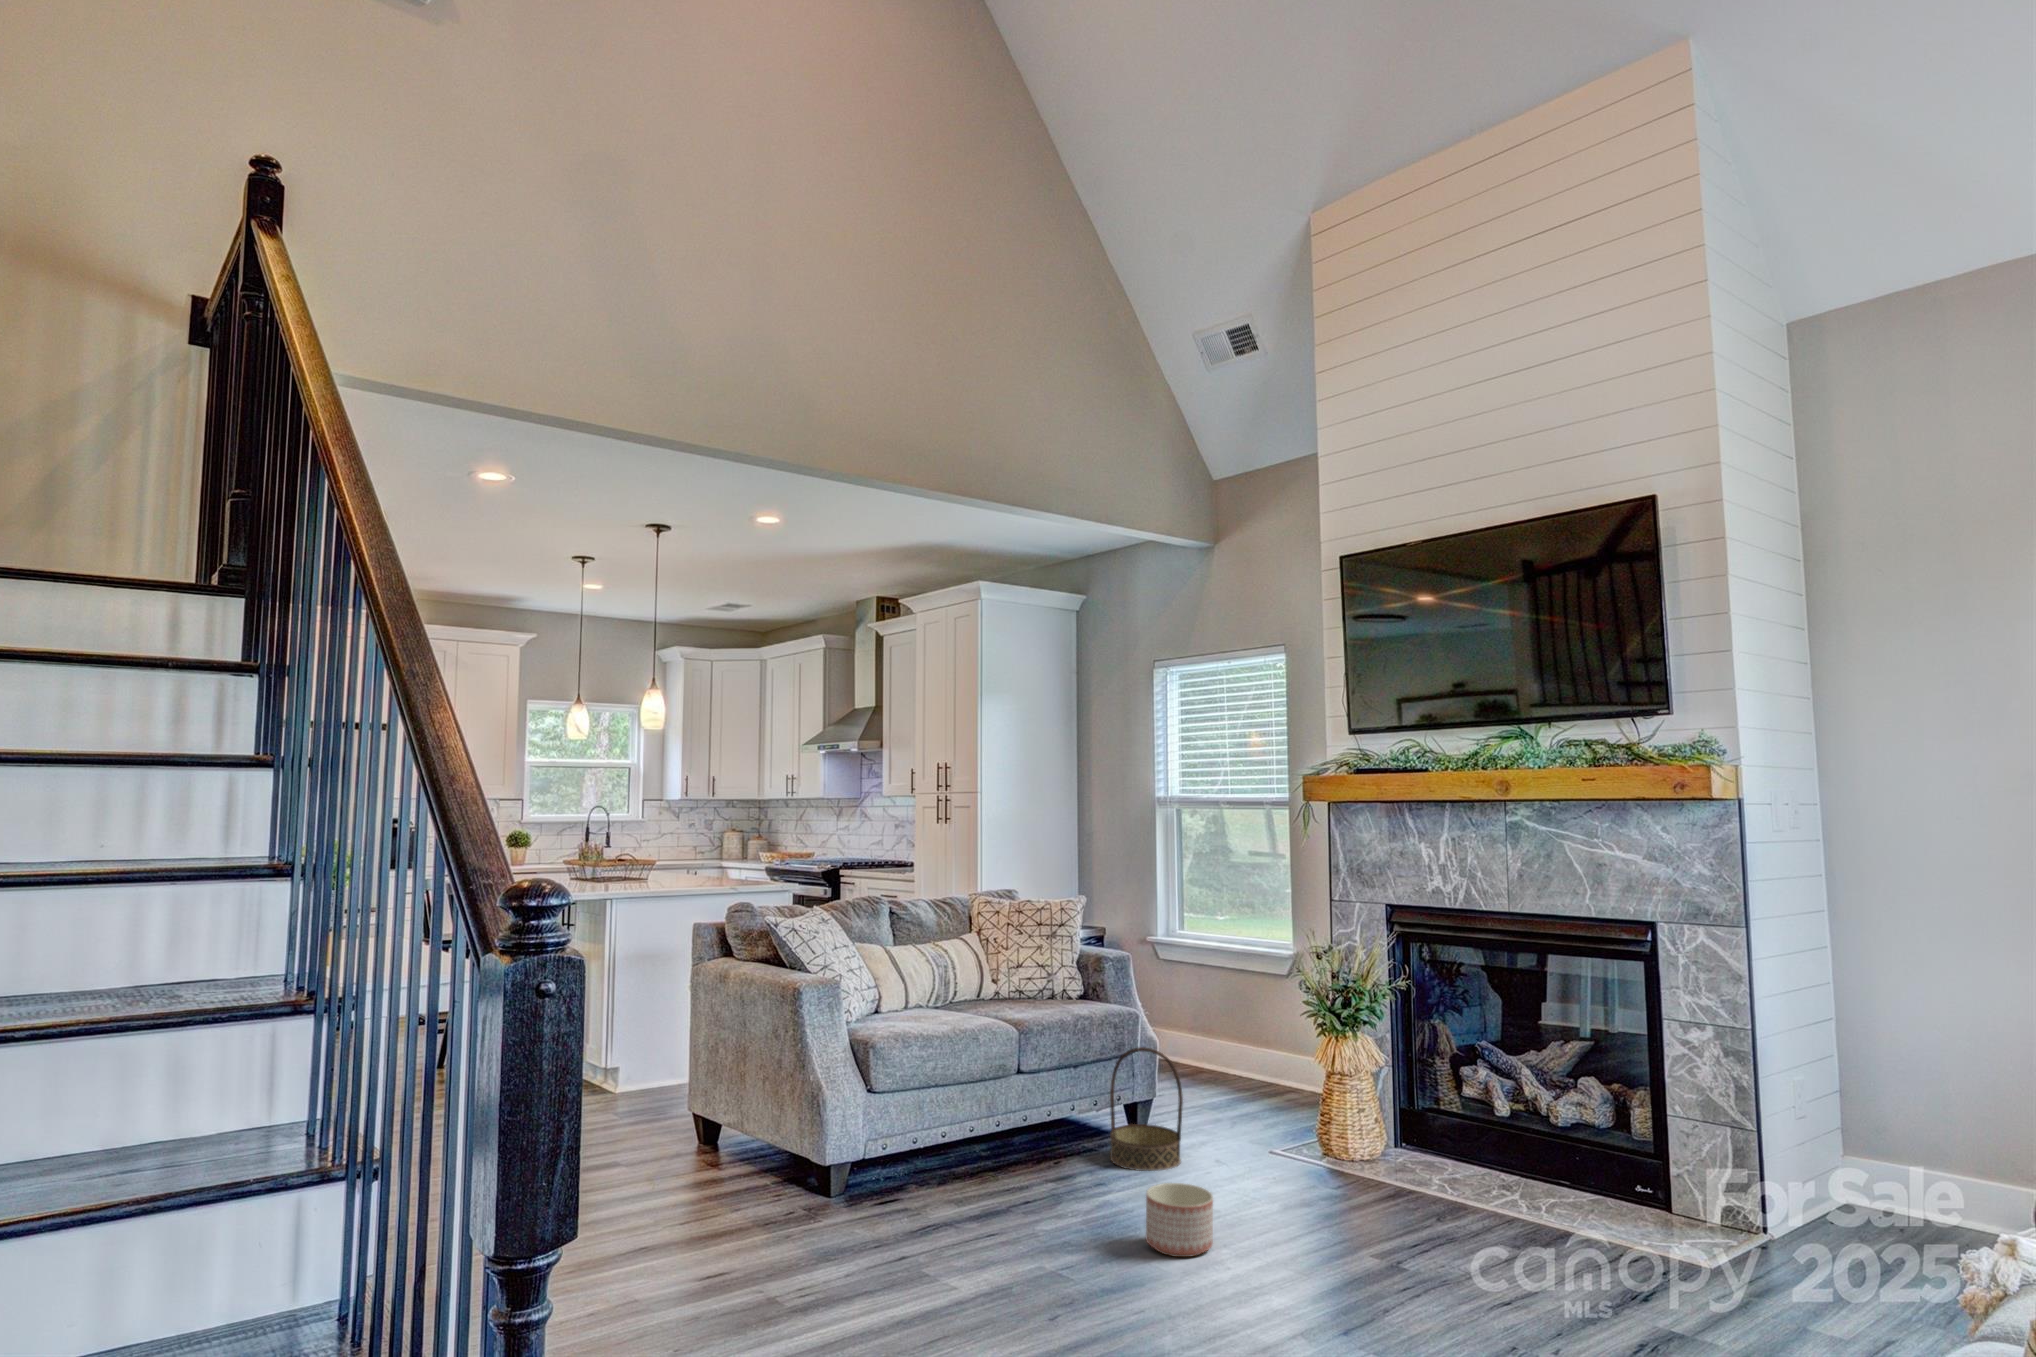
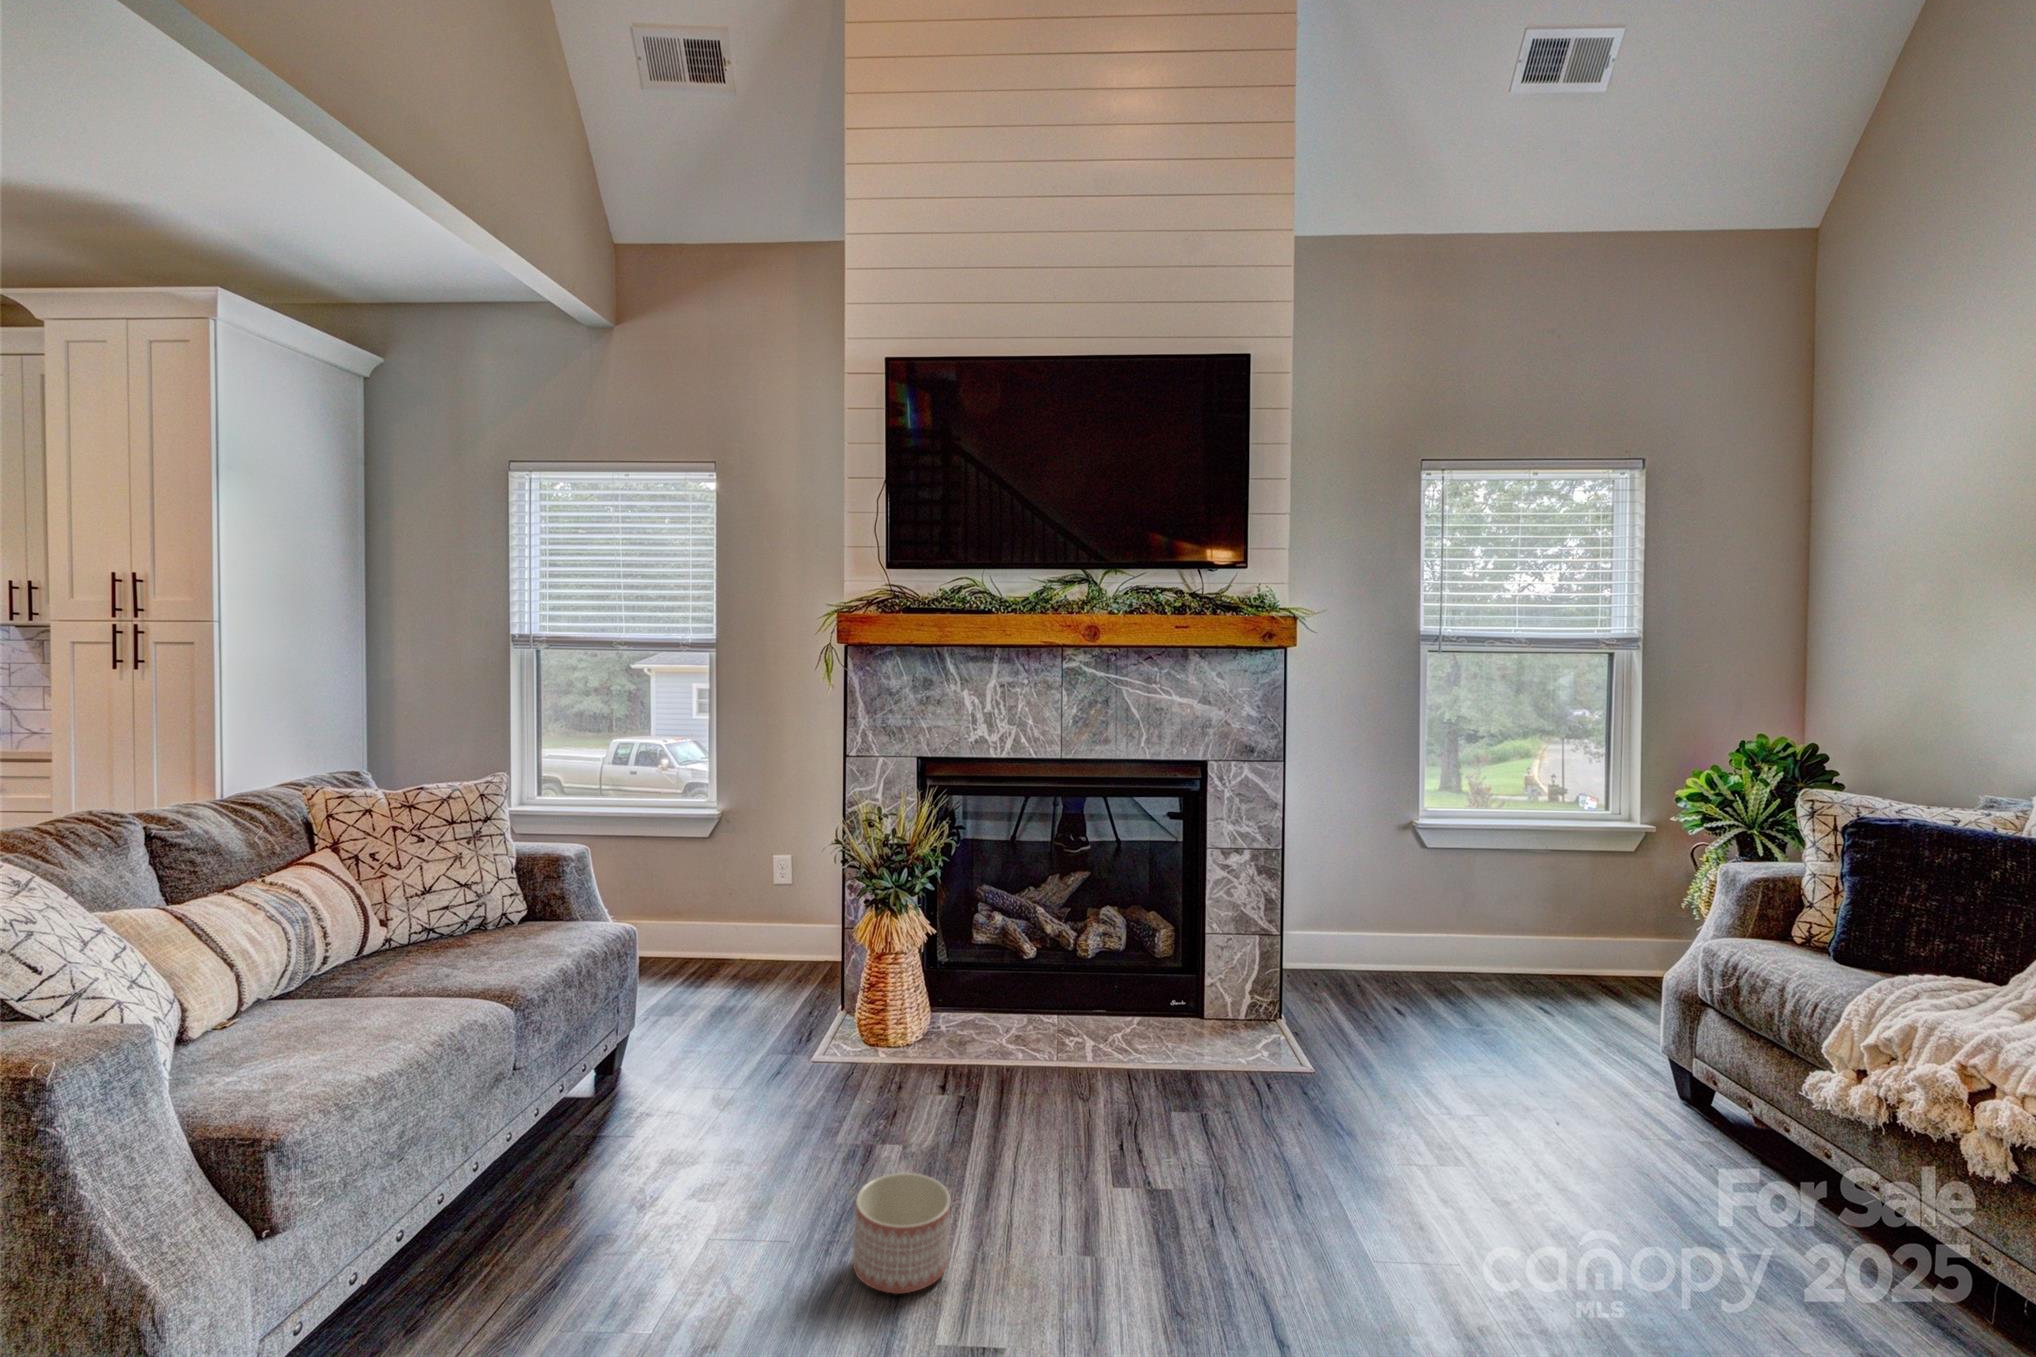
basket: present [1110,1047,1183,1171] -> none [622,977,733,1150]

